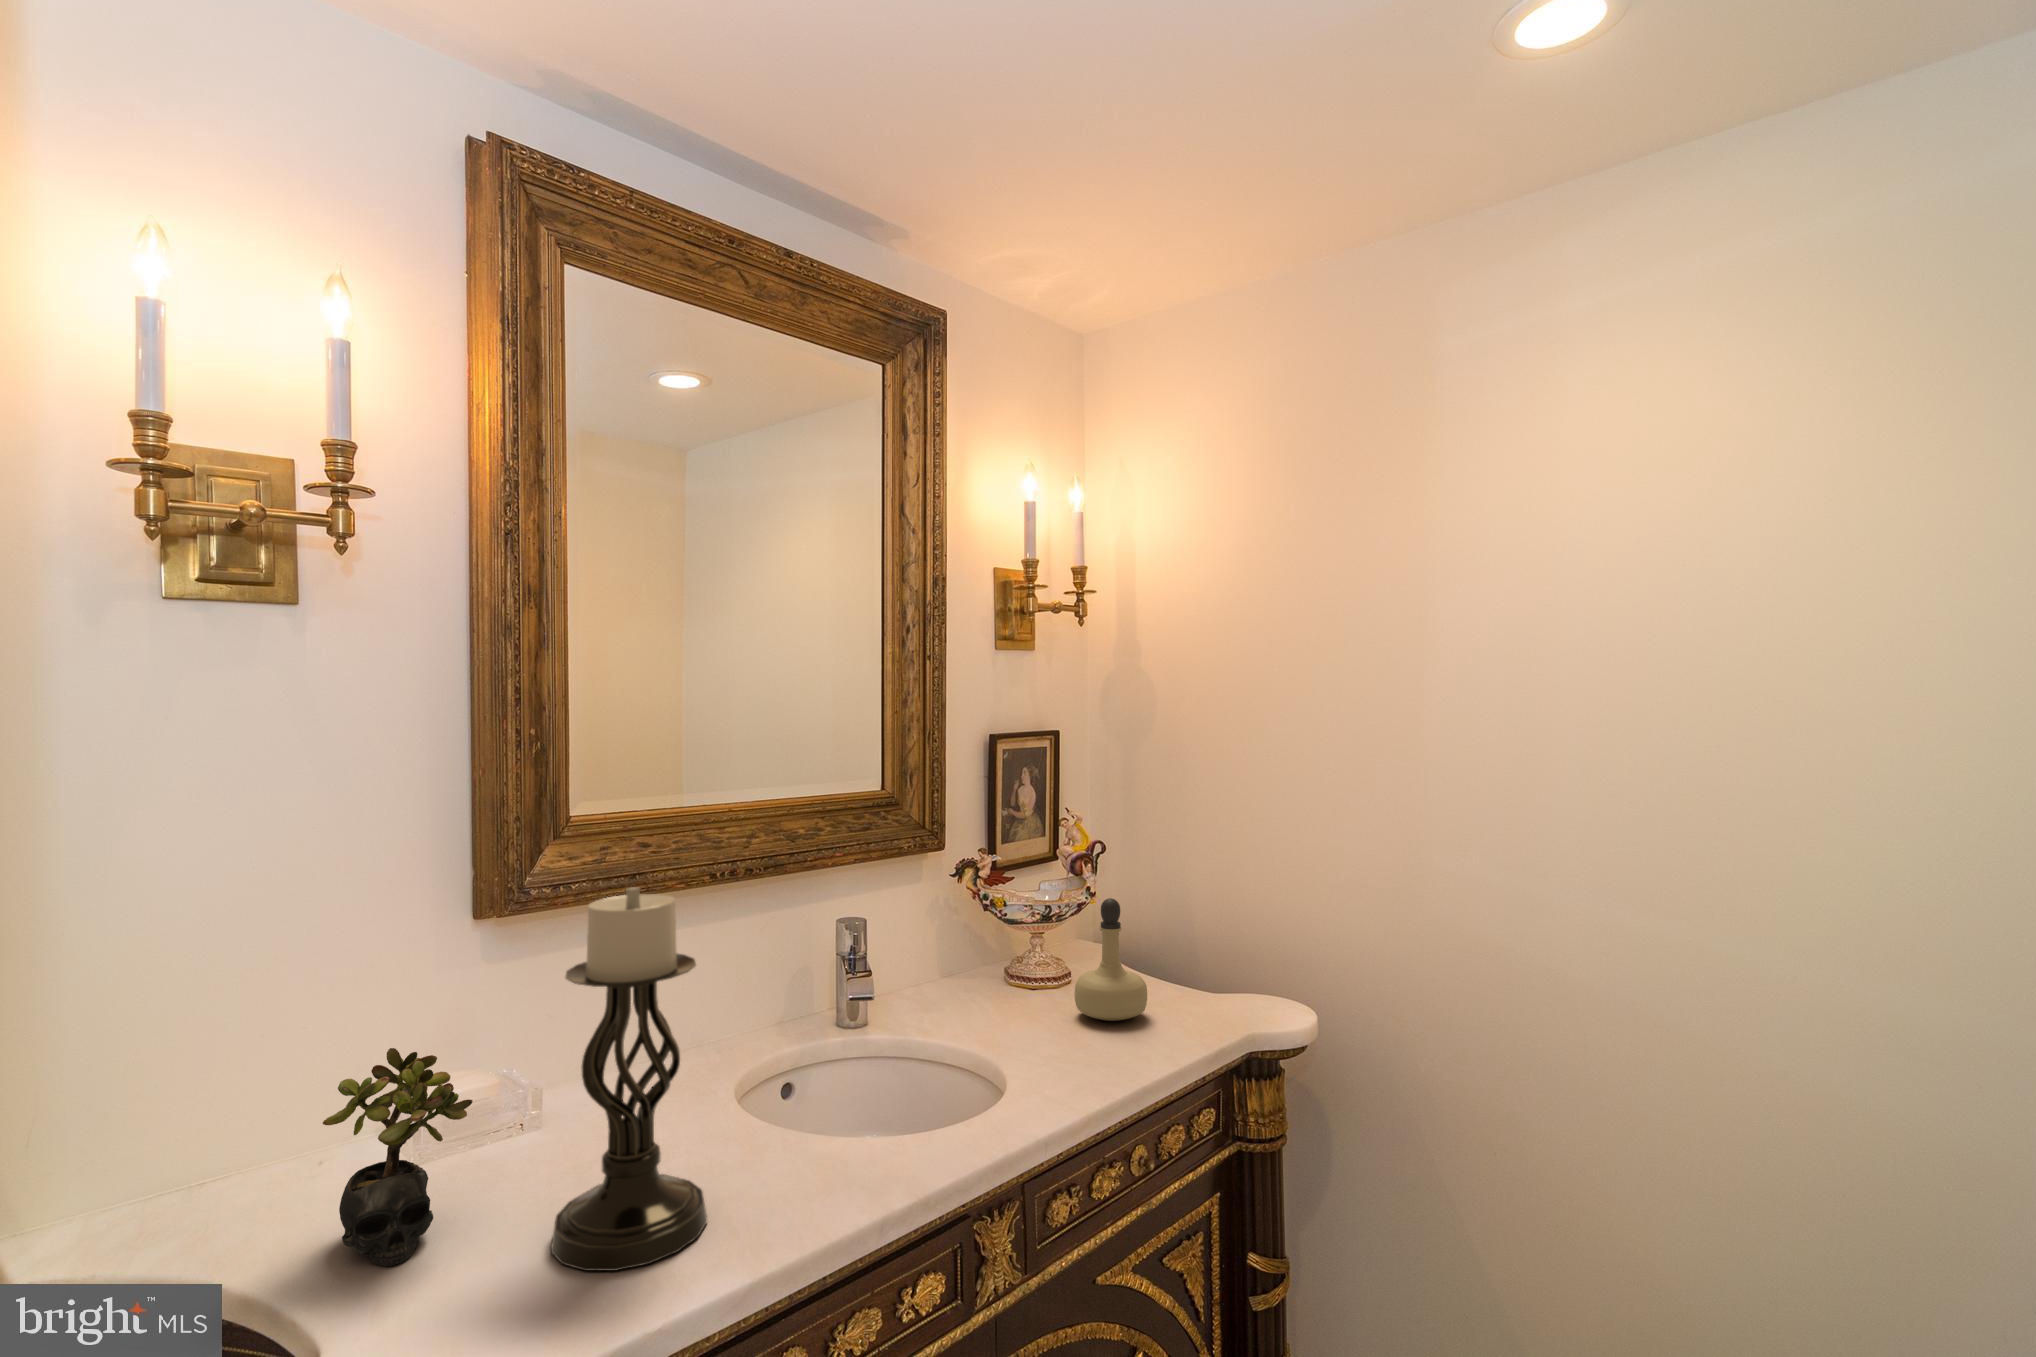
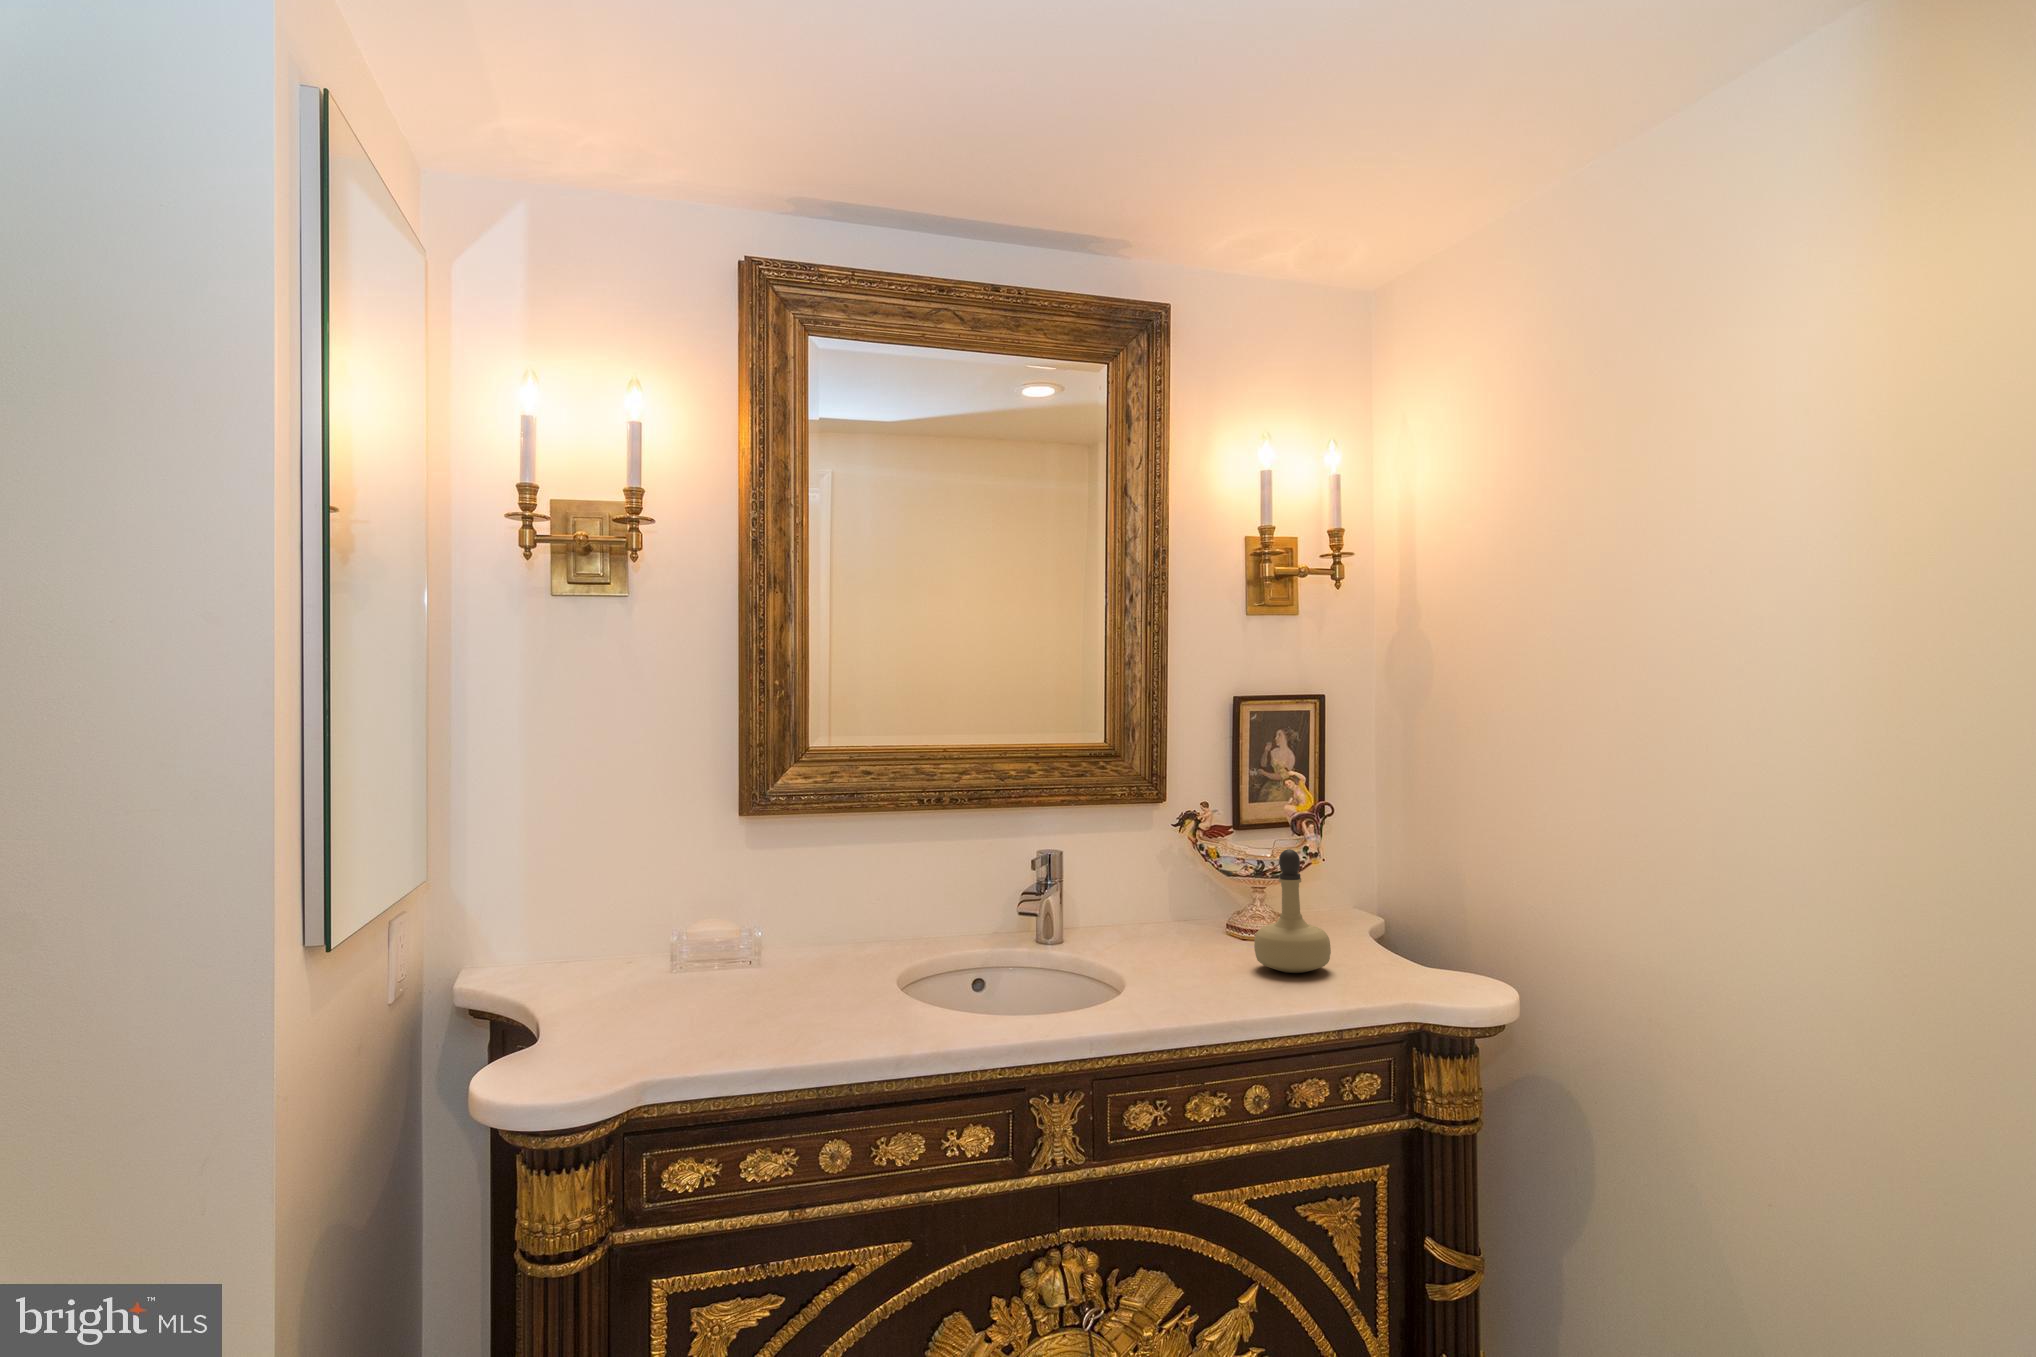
candle holder: present [551,887,707,1271] -> none [697,783,808,1052]
succulent plant: present [323,1048,473,1266] -> none [587,890,672,1026]

